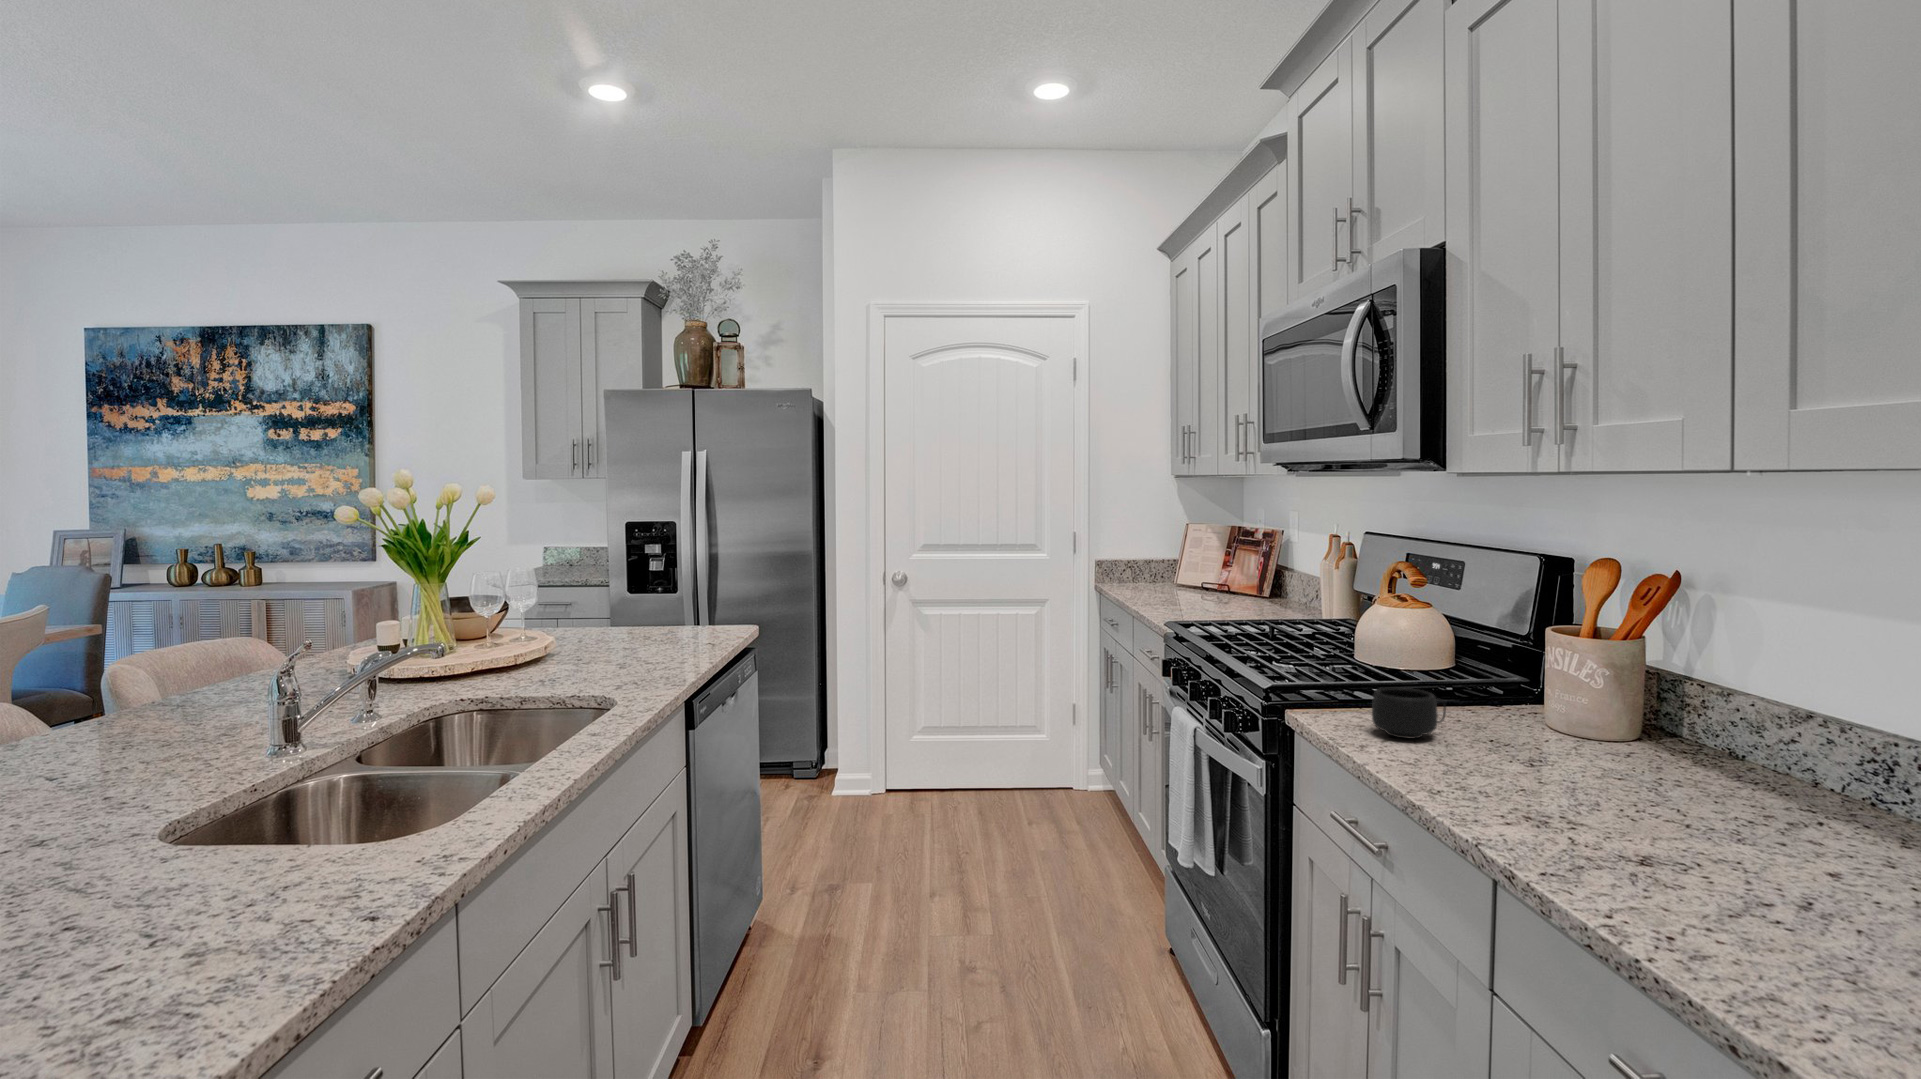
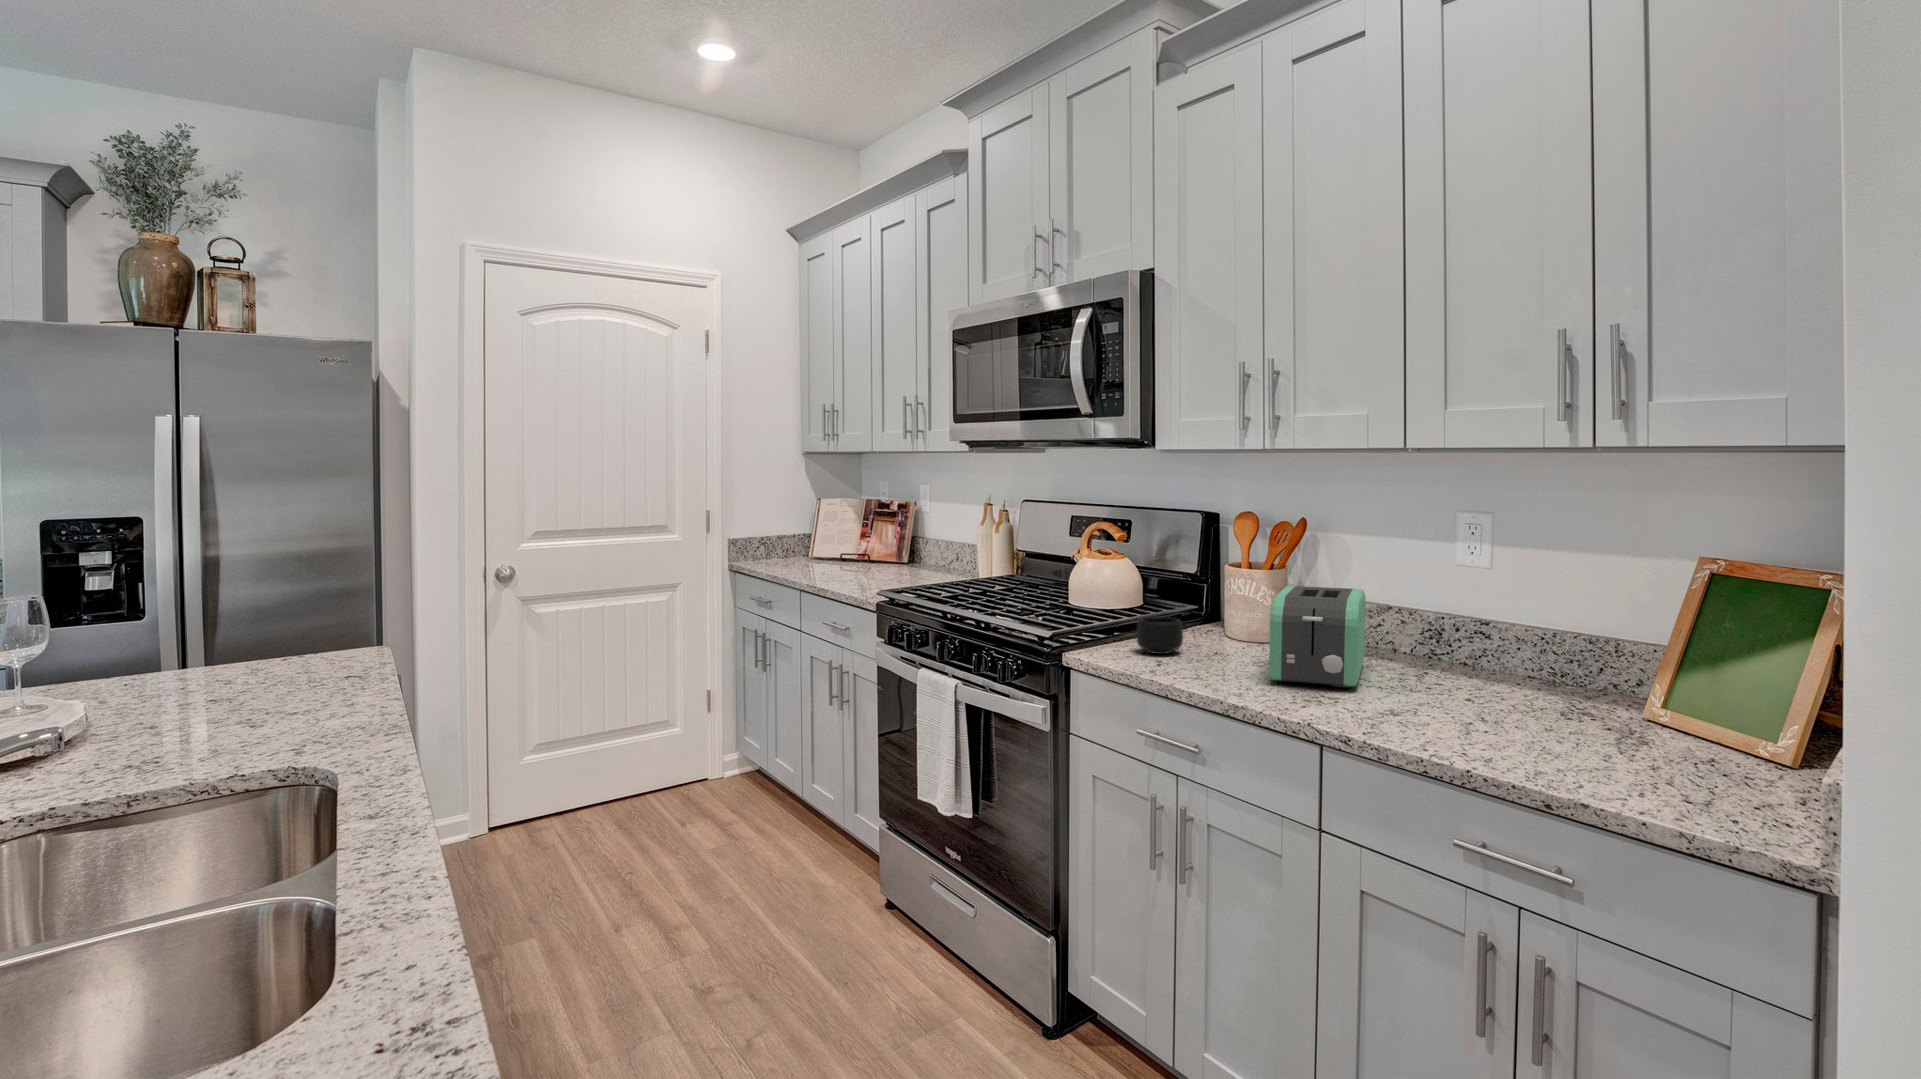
toaster: none [1497,666,1716,832] -> present [1269,586,1365,688]

